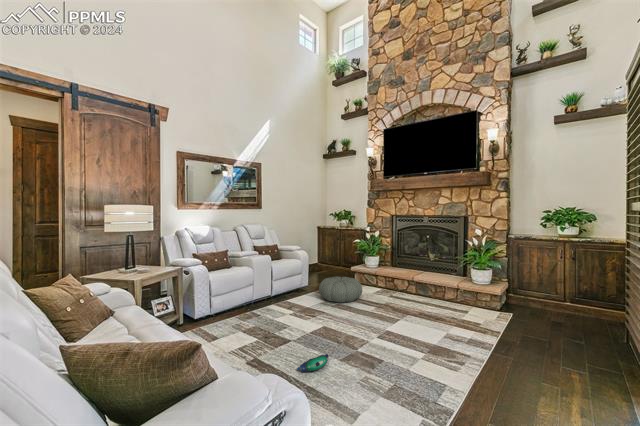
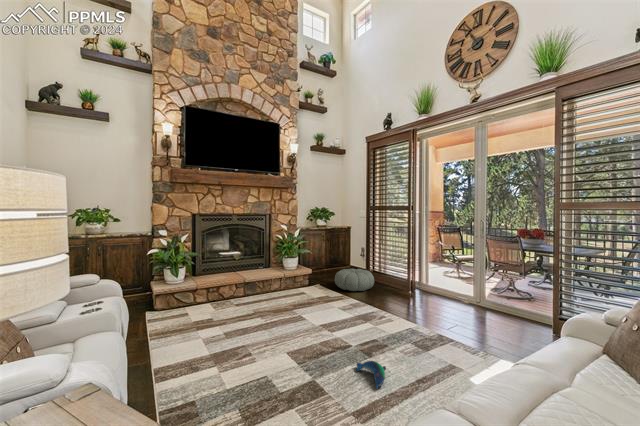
pouf: present [319,277,362,303] -> present [335,269,374,291]

